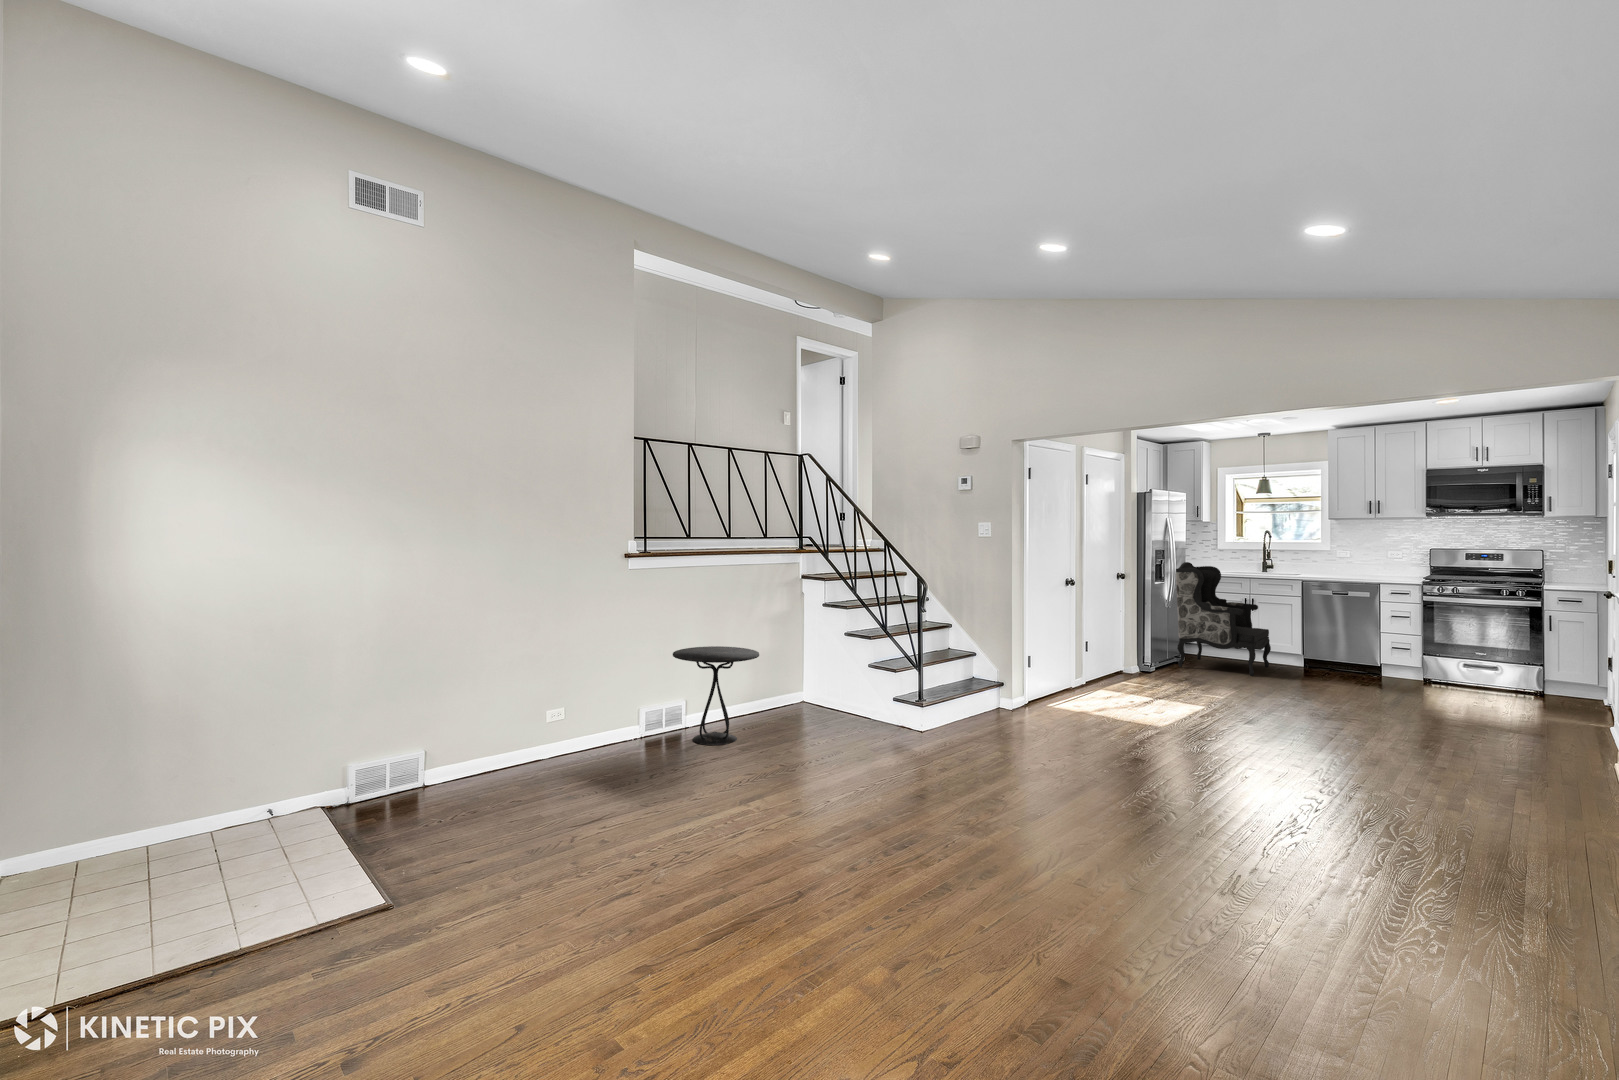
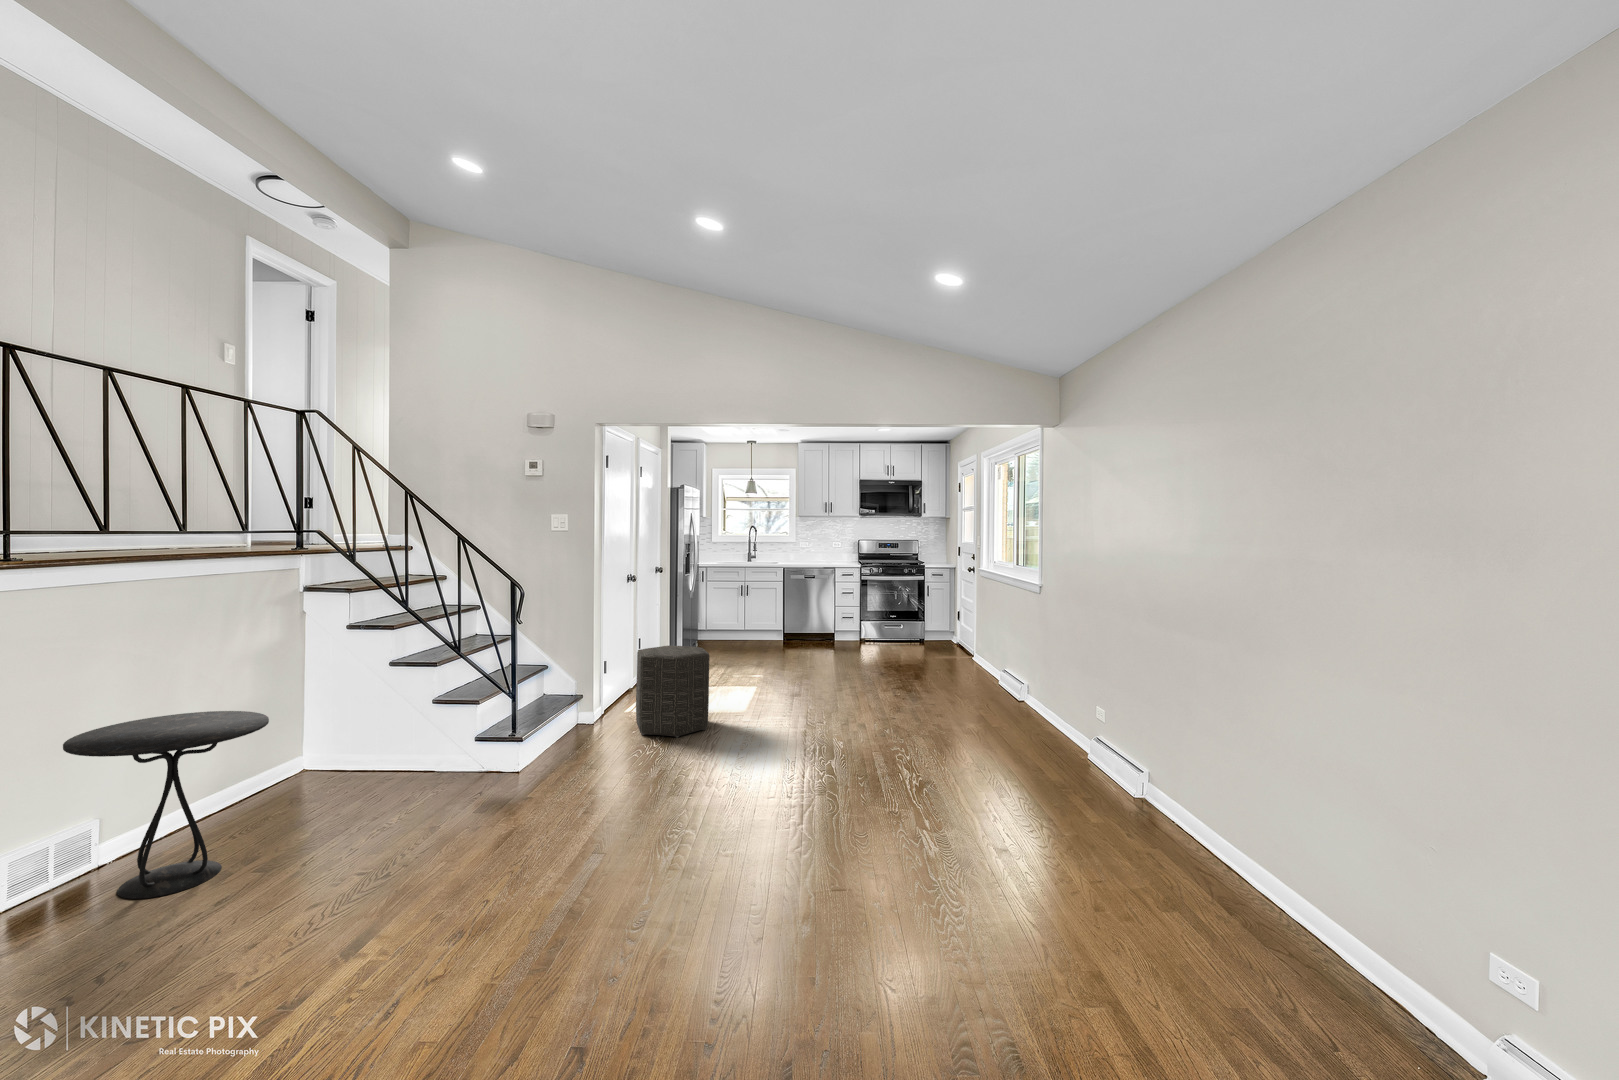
armchair: present [1176,562,1271,676] -> none [695,555,762,651]
ottoman: none [1038,648,1110,733] -> present [636,646,710,737]

